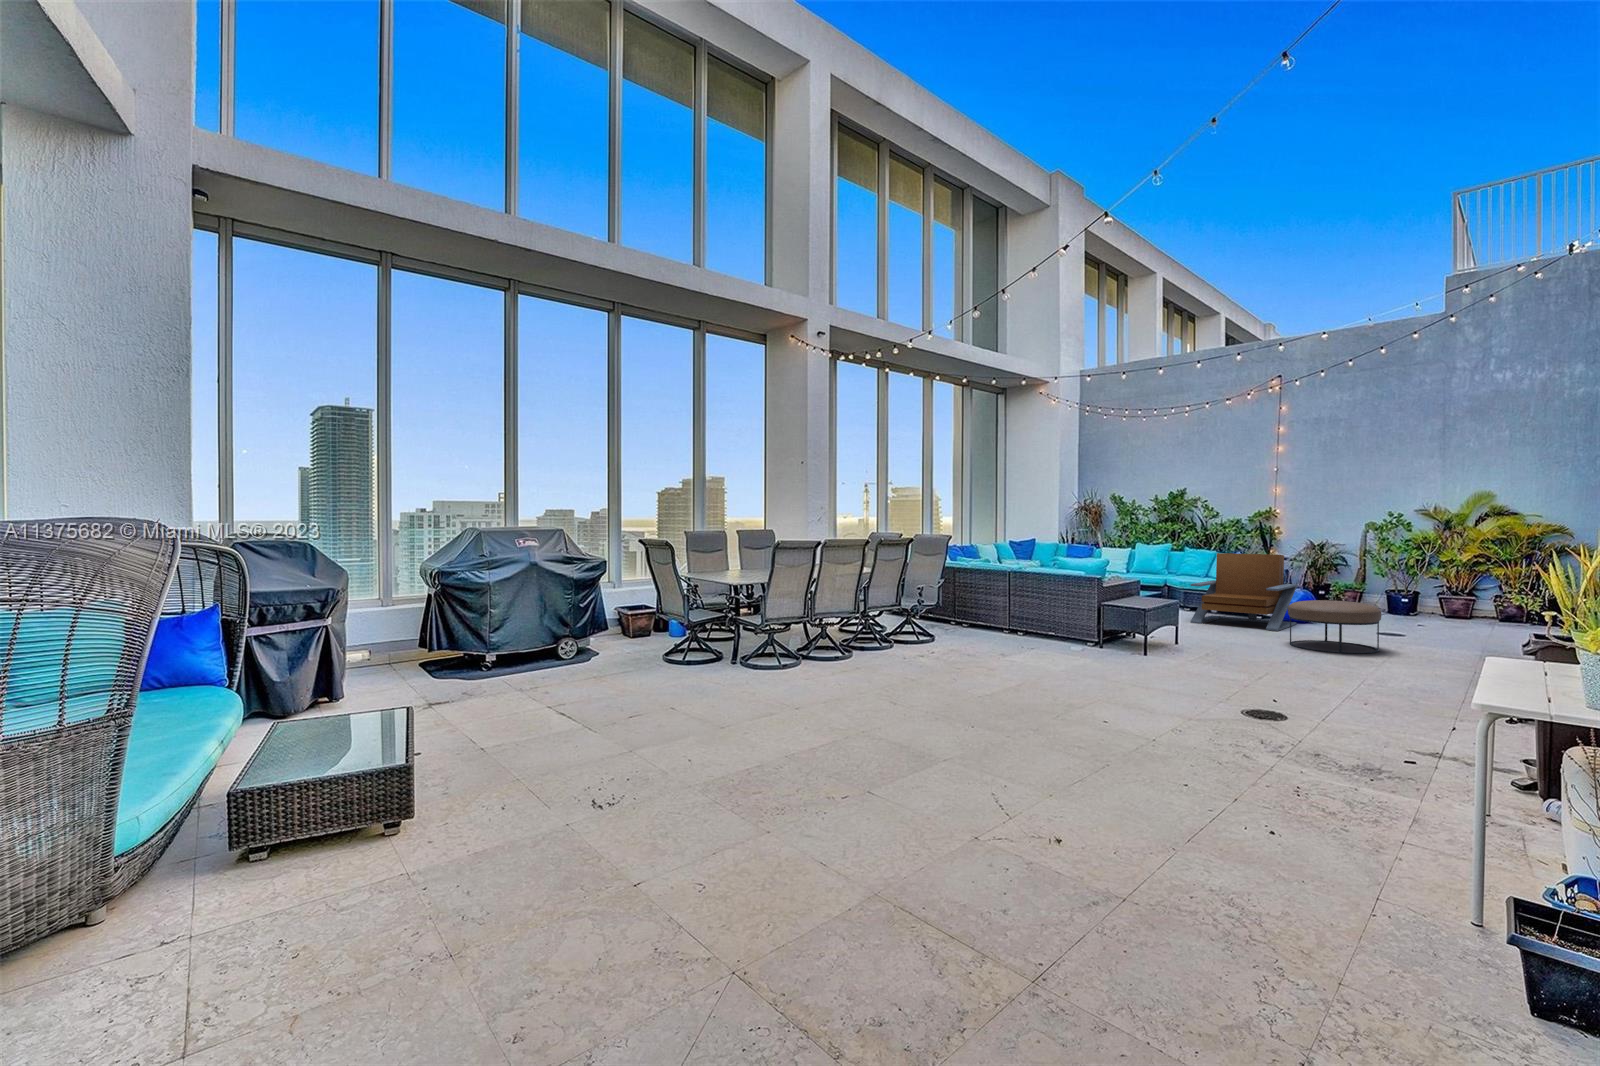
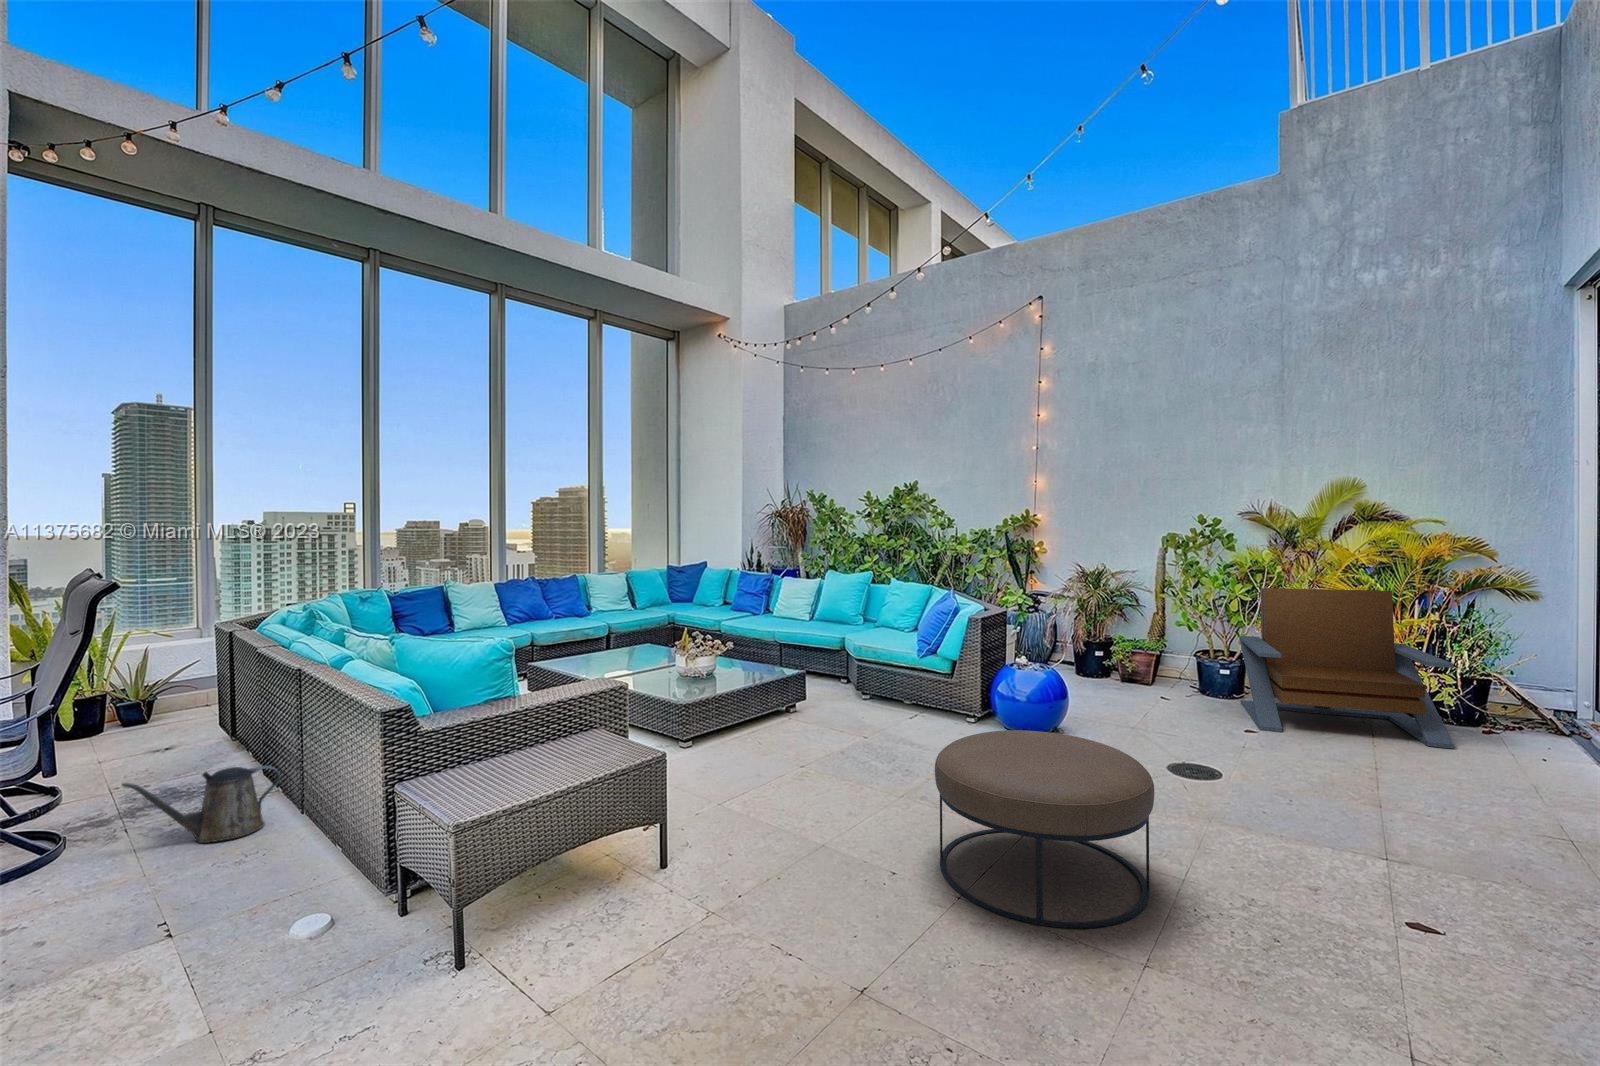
lounge chair: present [1191,553,1297,631] -> present [1239,588,1454,749]
watering can: none [975,612,1004,637] -> present [122,766,280,843]

